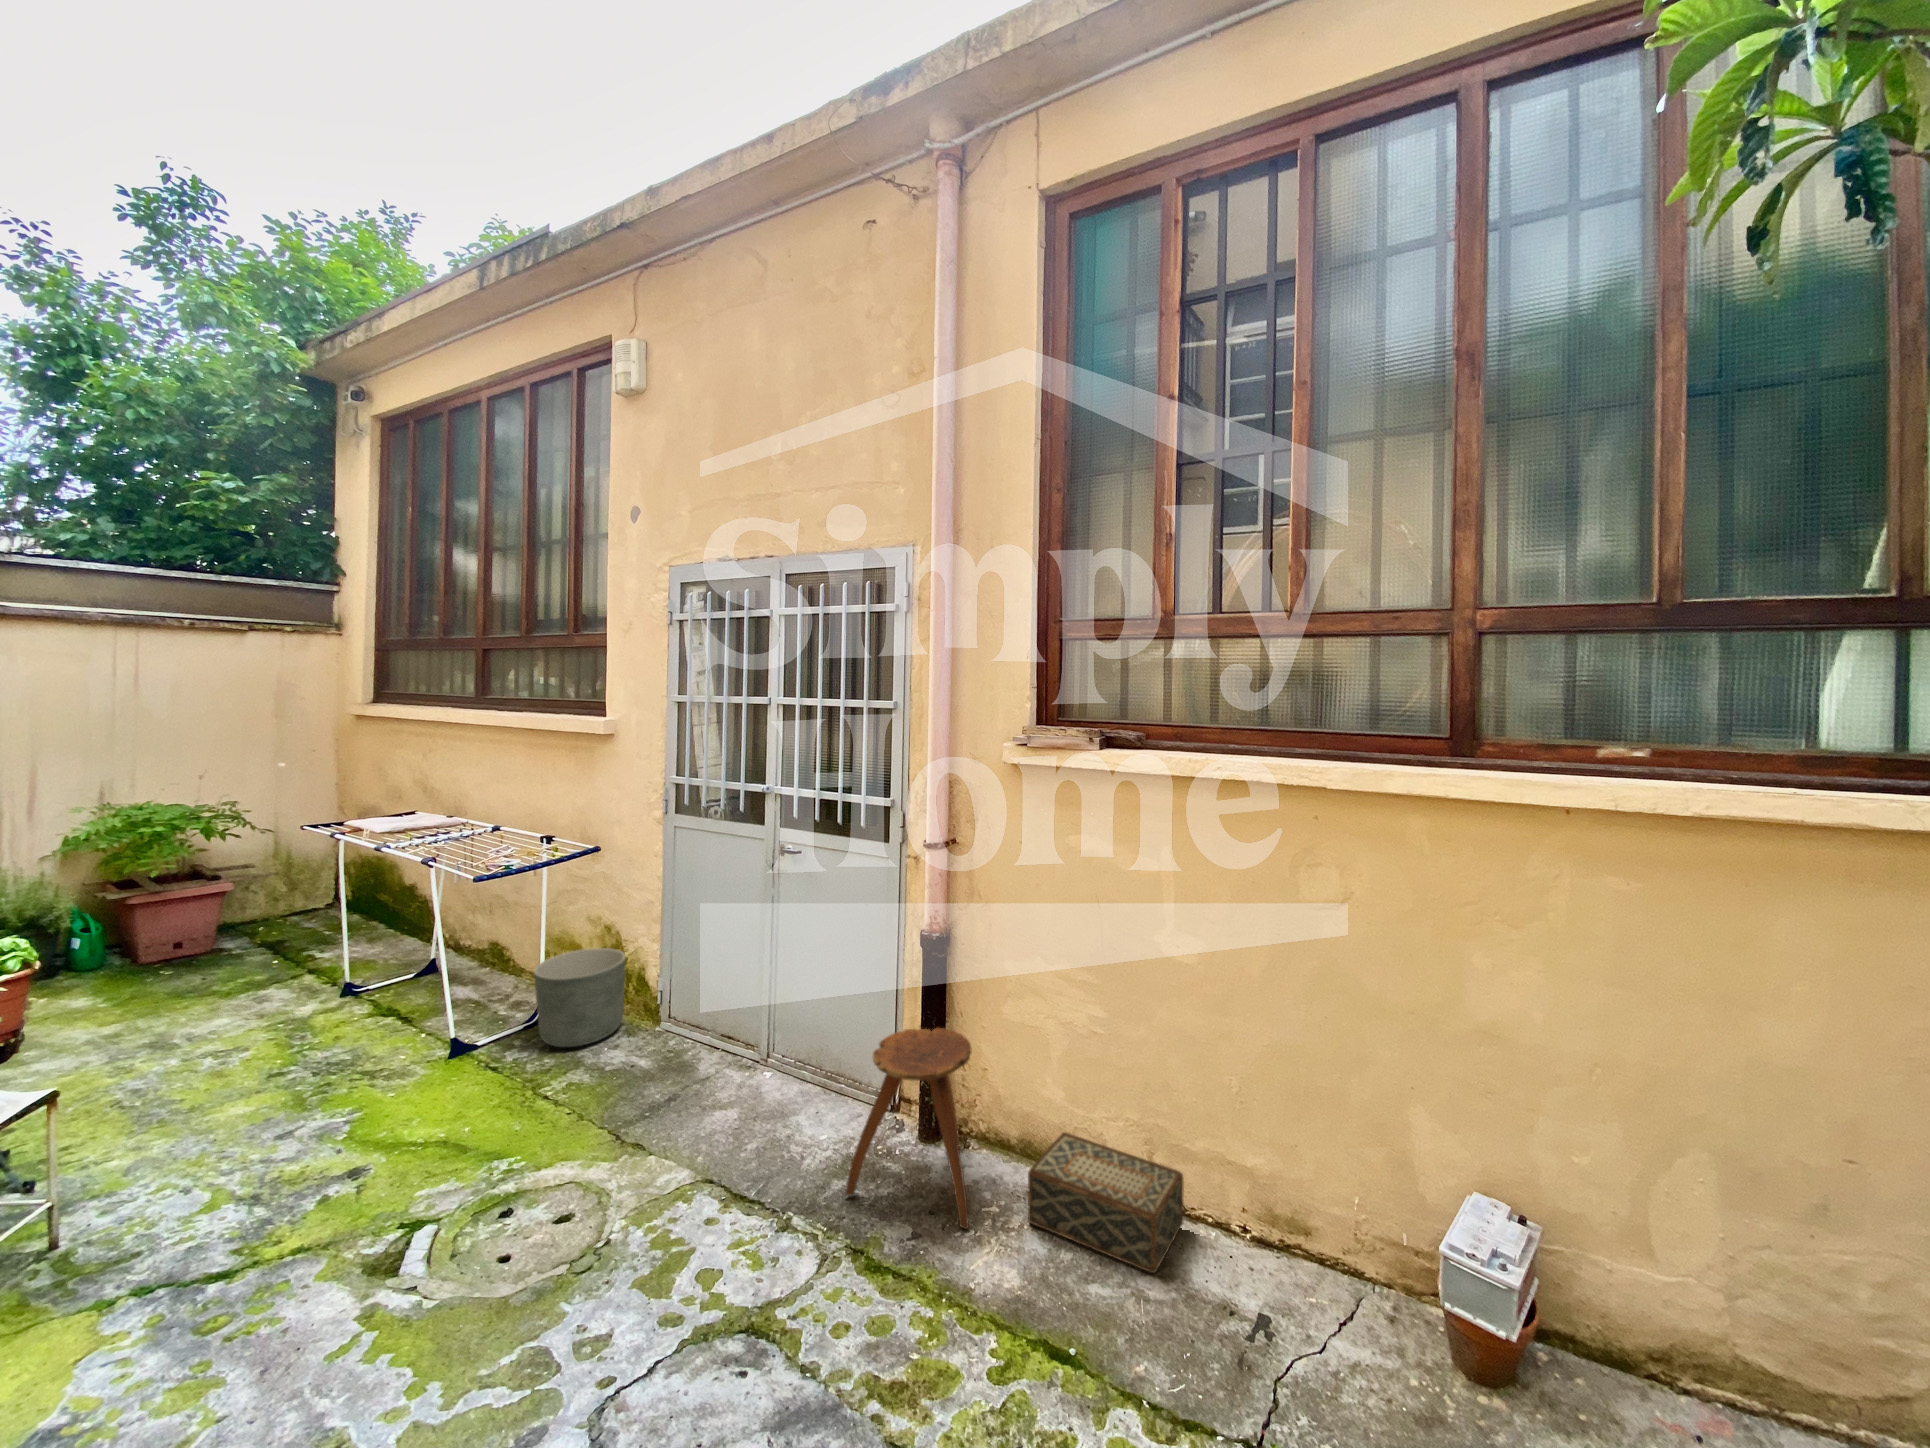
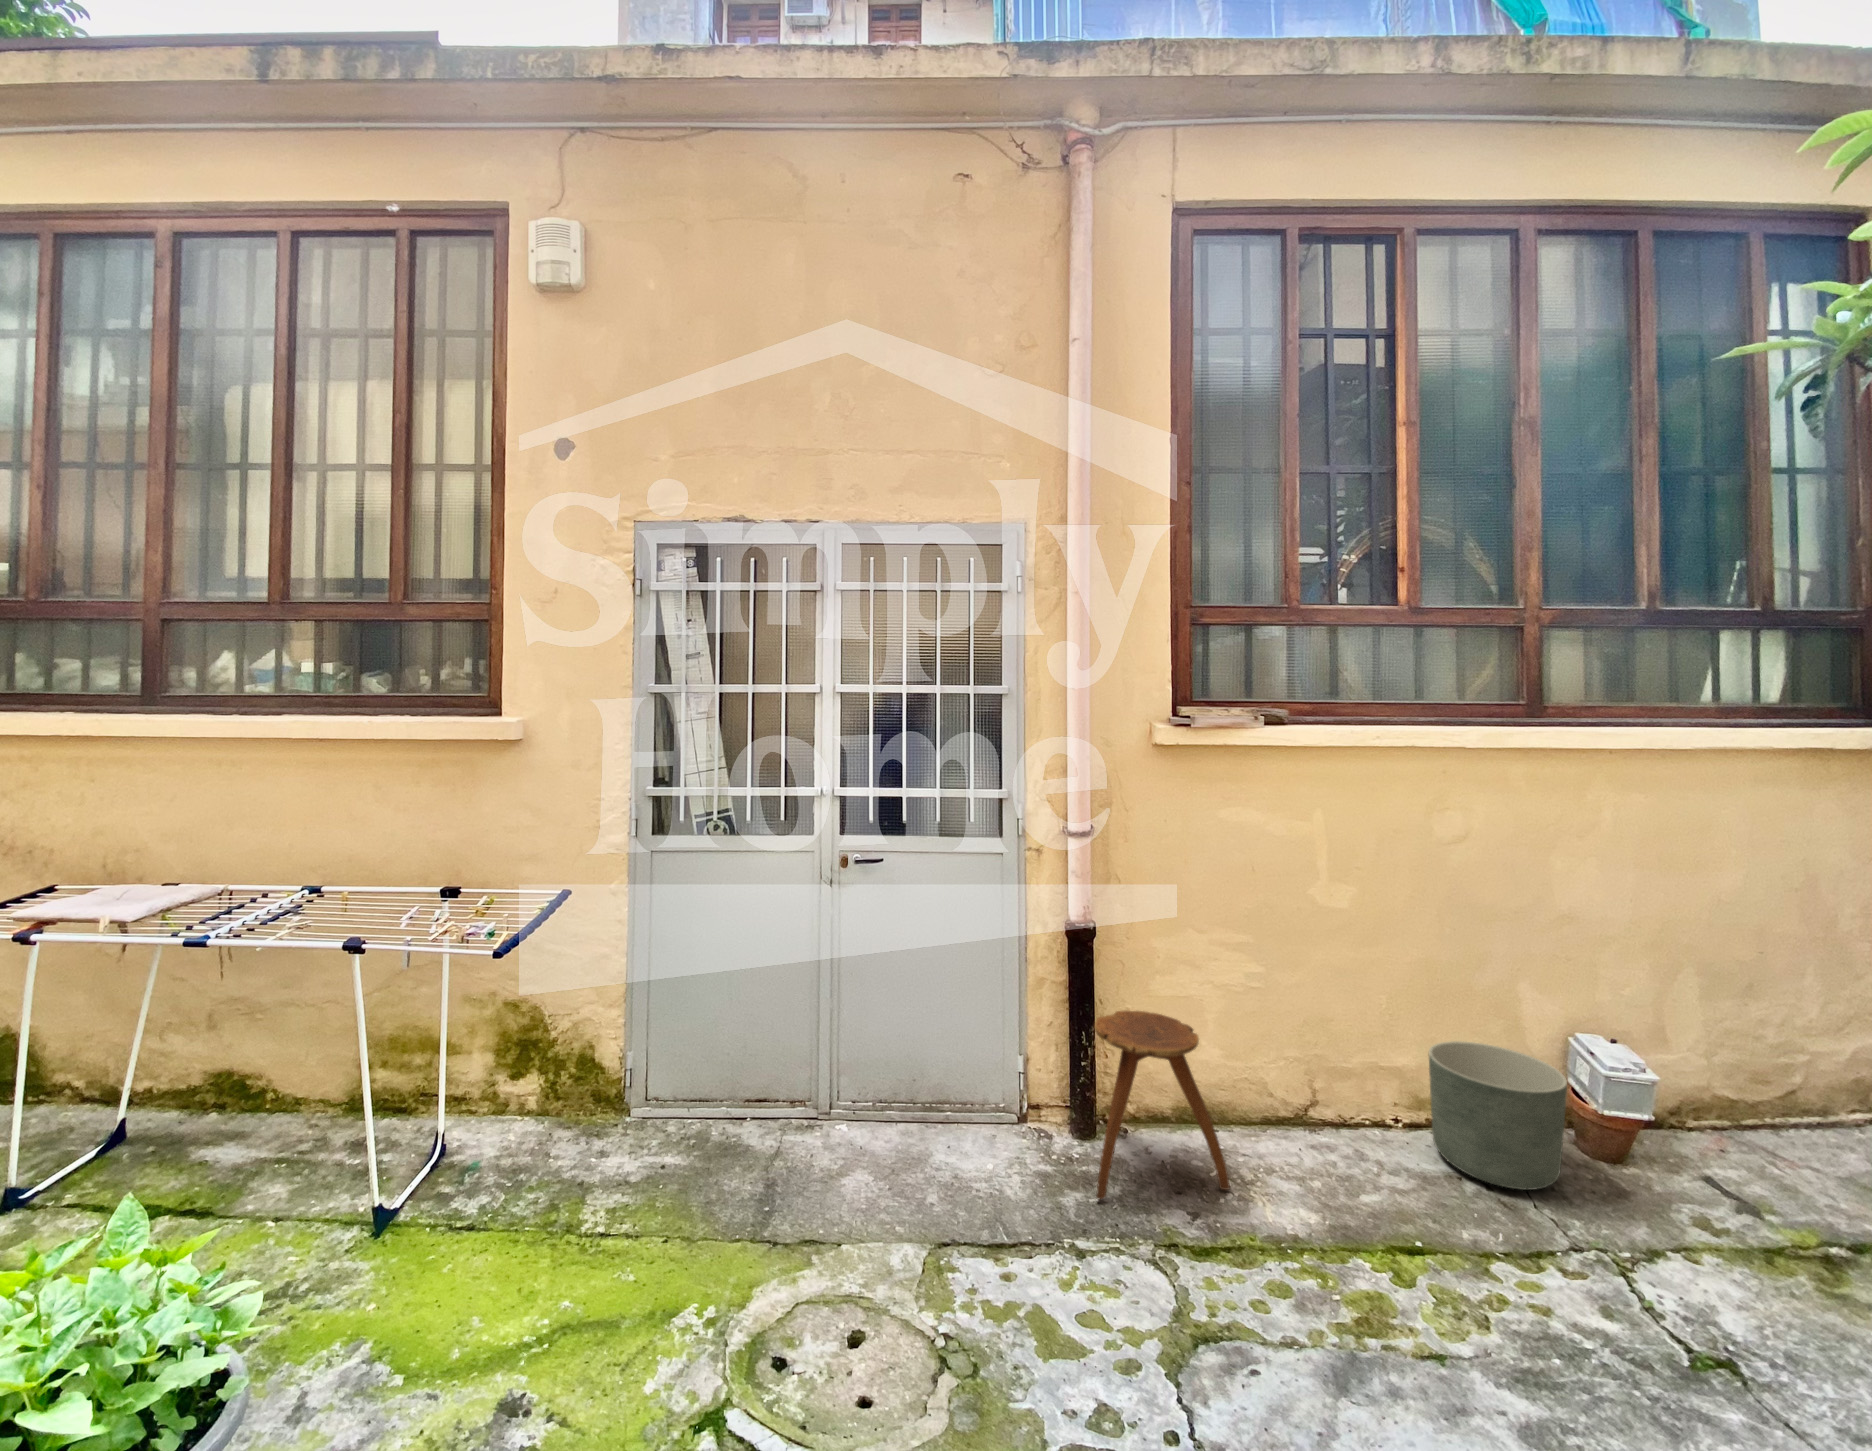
planter: present [534,948,625,1047] -> present [1429,1041,1567,1190]
woven basket: present [1028,1132,1184,1273] -> none [1231,1084,1390,1171]

